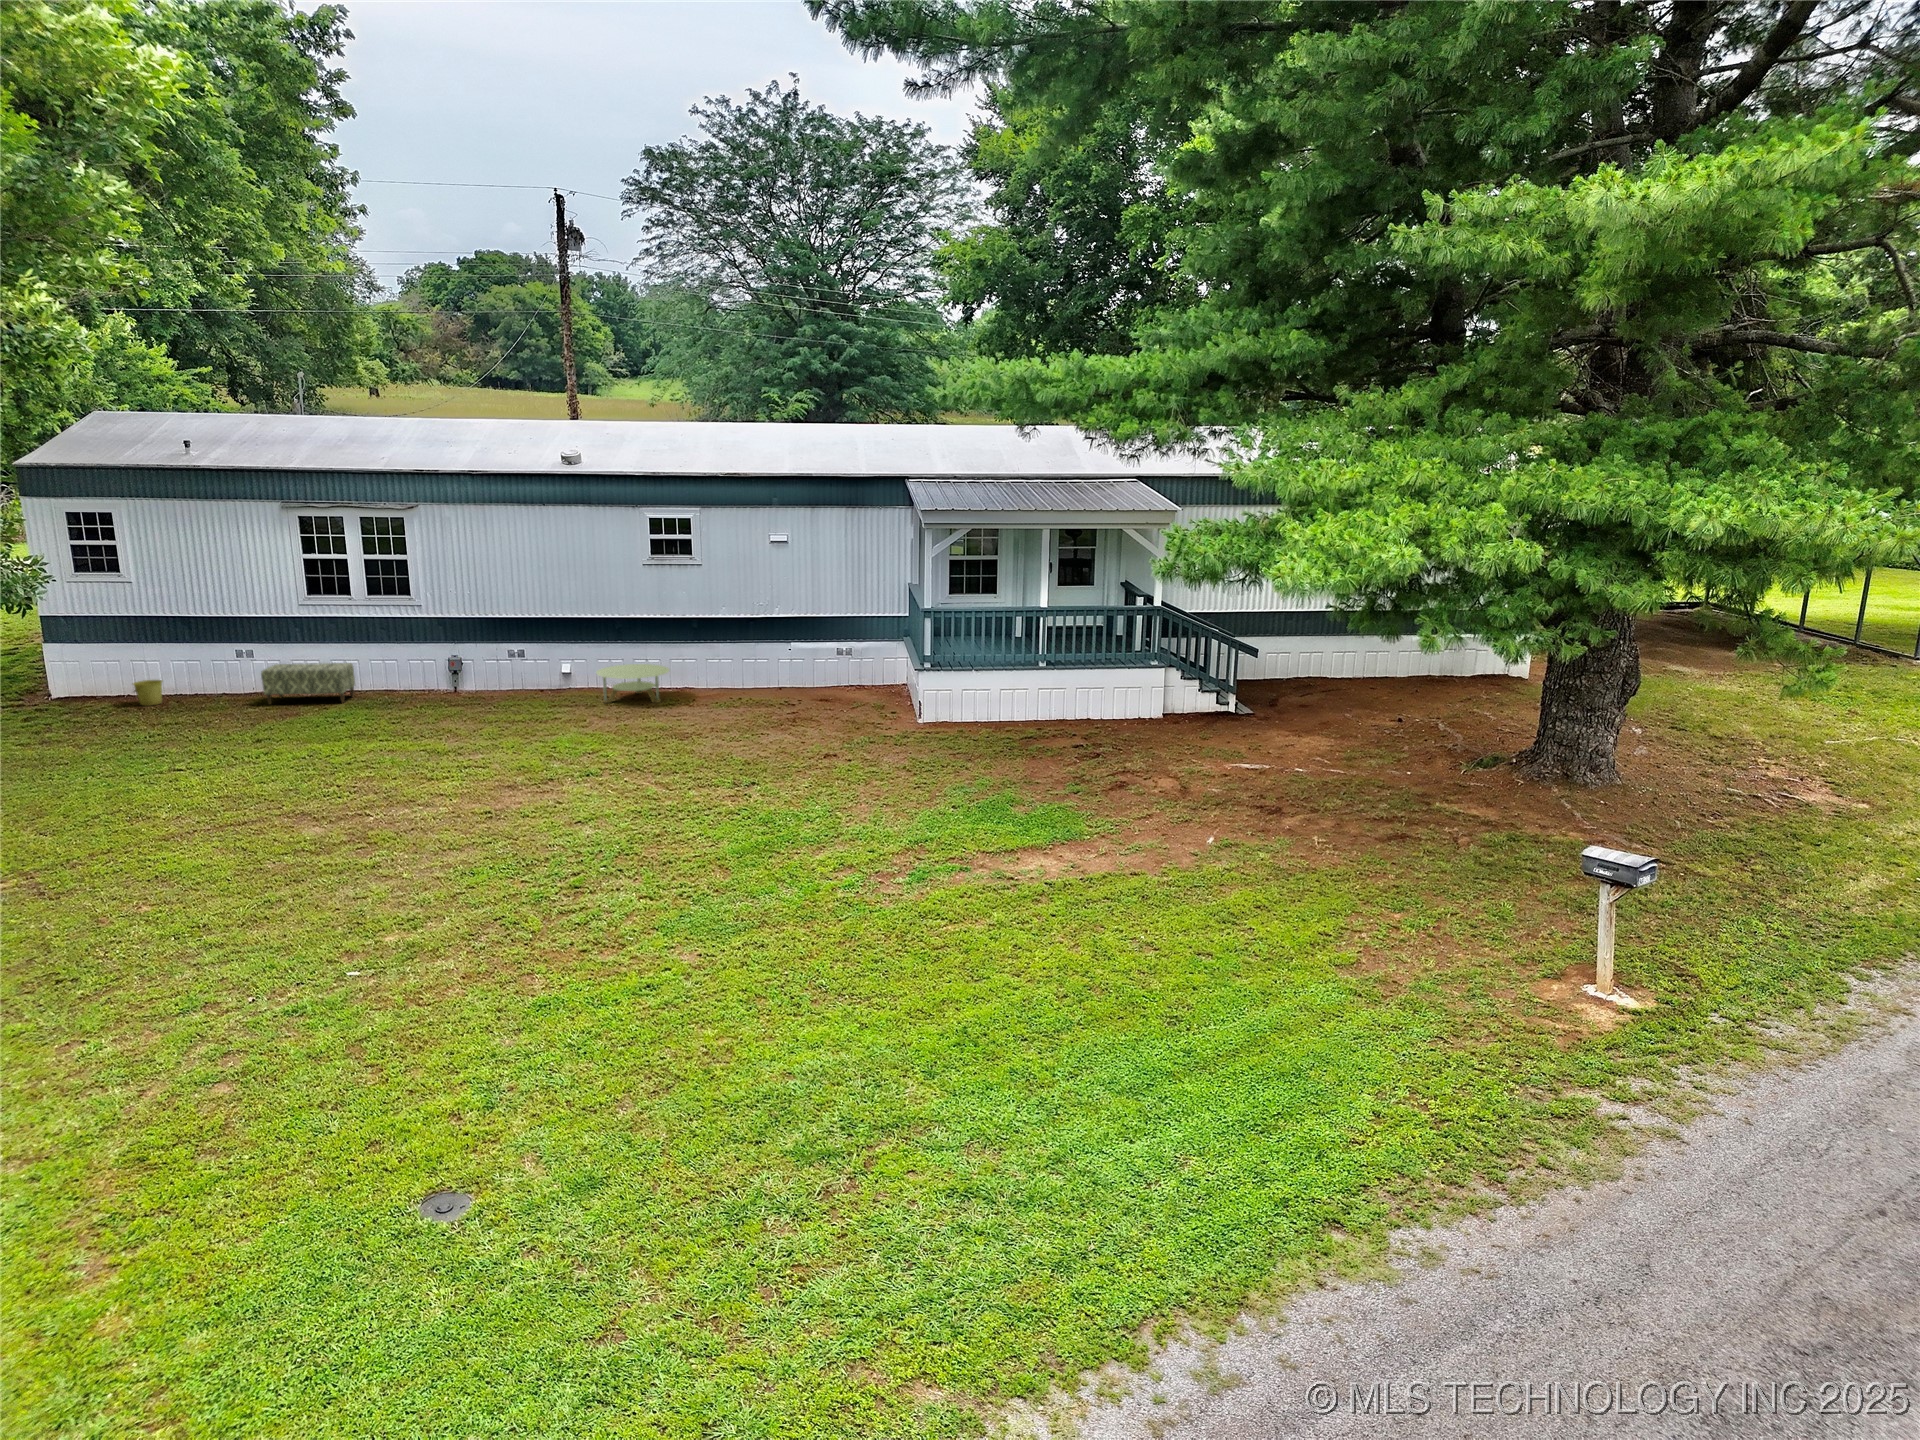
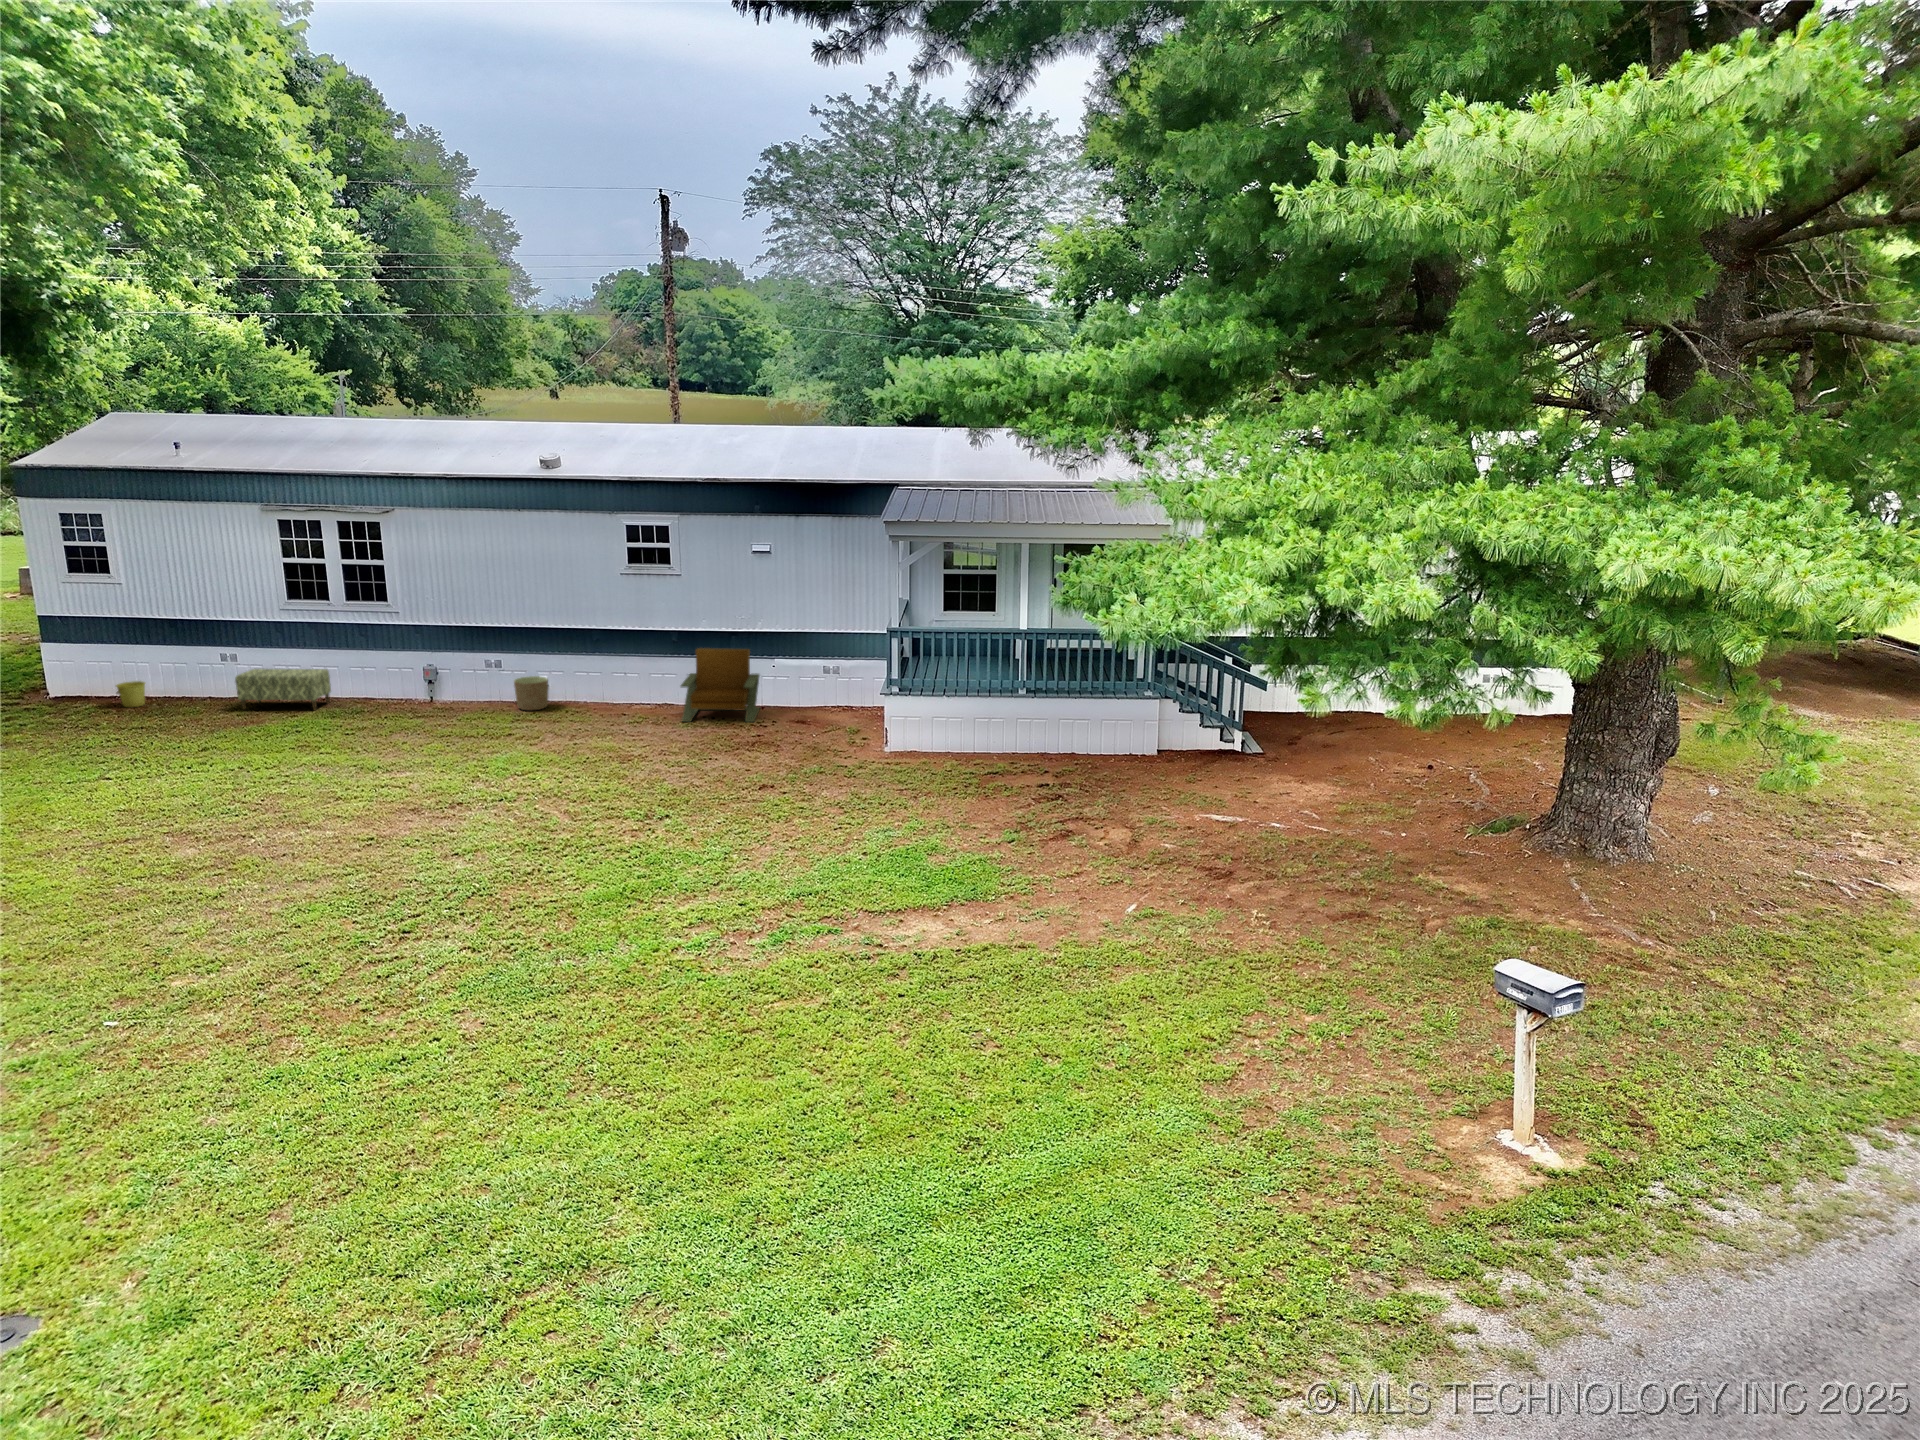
lounge chair: none [711,634,781,703] -> present [681,648,760,722]
round table: present [596,664,669,703] -> none [564,677,642,720]
planter: none [543,665,576,697] -> present [514,676,548,710]

